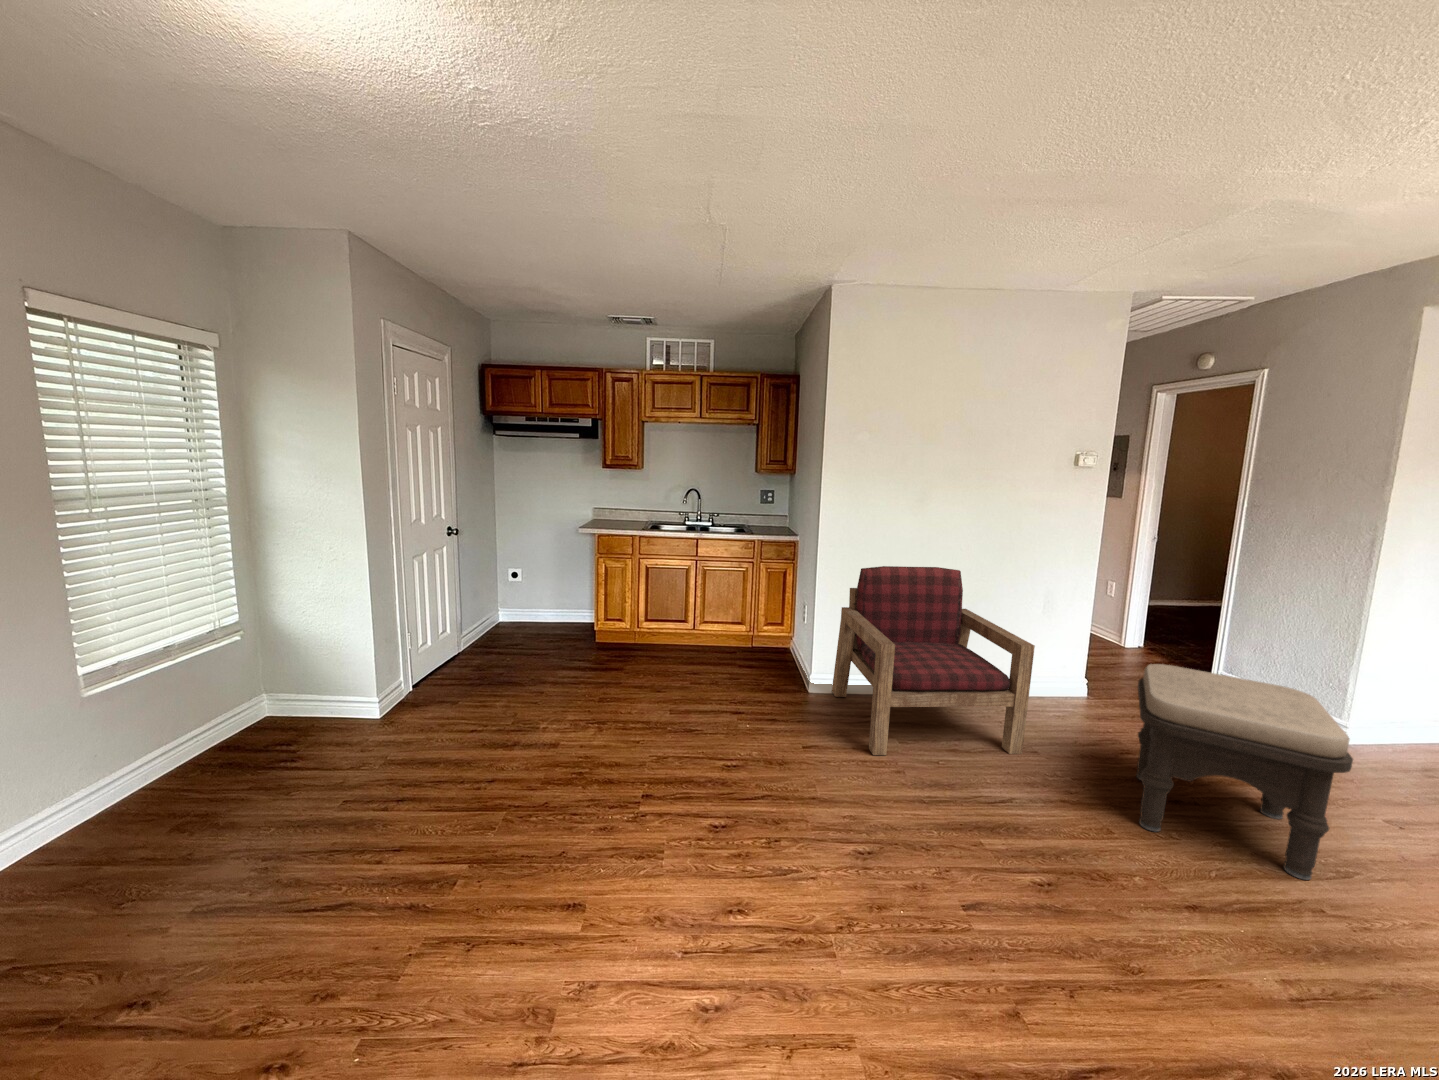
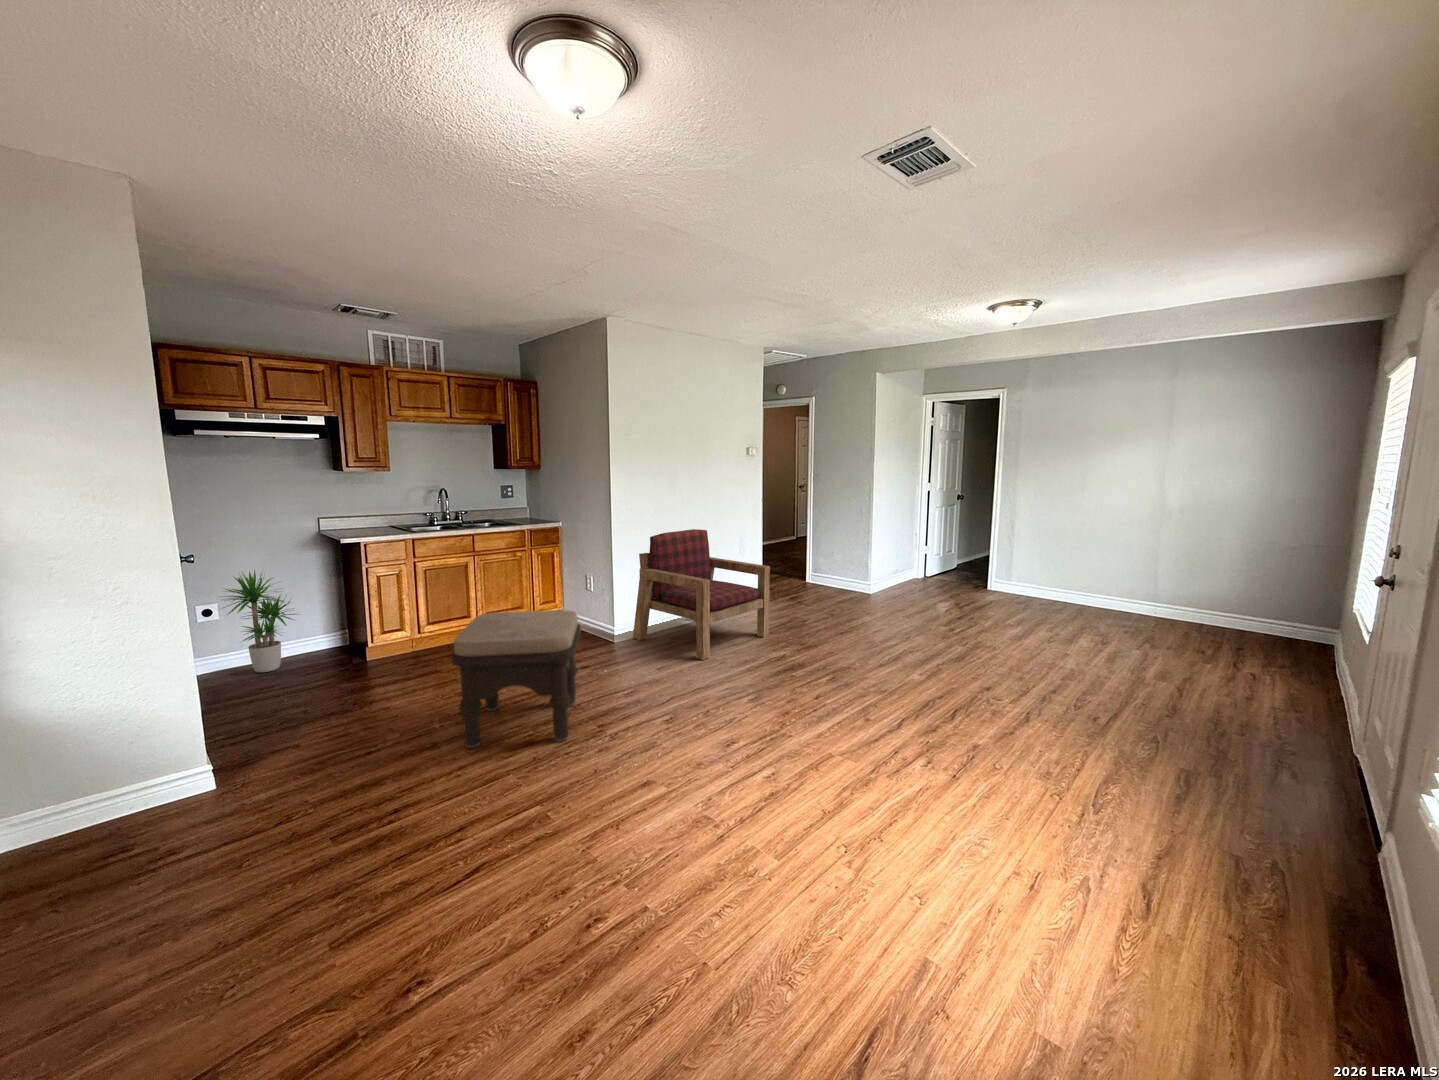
potted plant: none [513,544,572,629] -> present [222,570,297,672]
ottoman: present [1136,664,1353,880] -> present [451,610,581,748]

